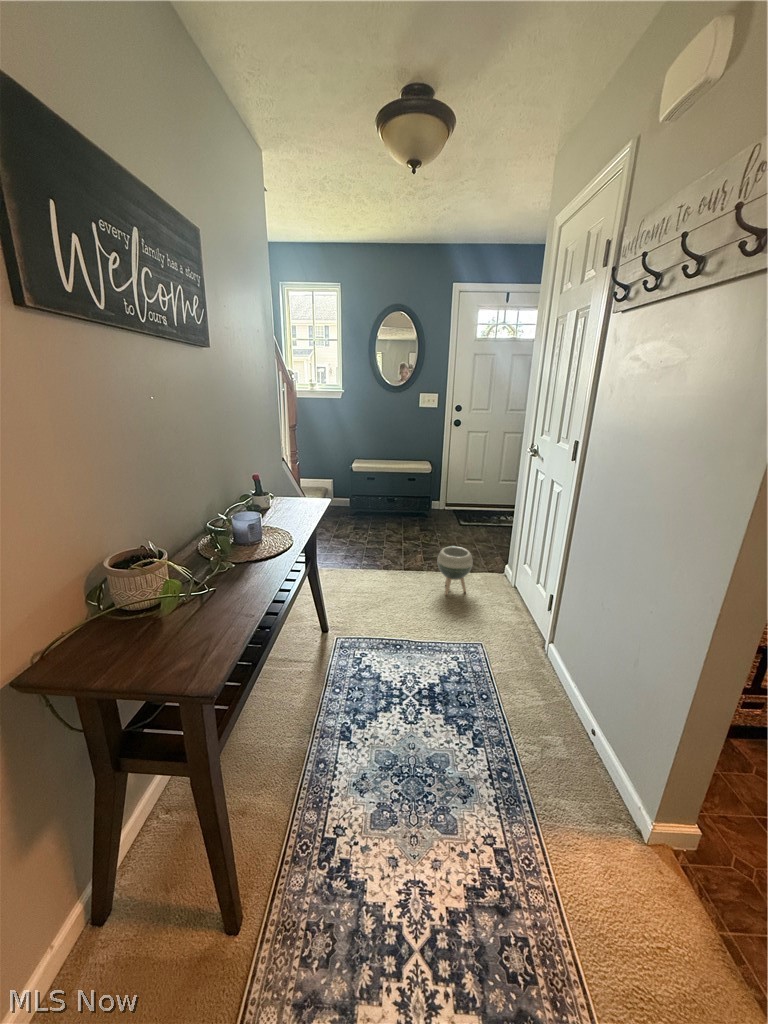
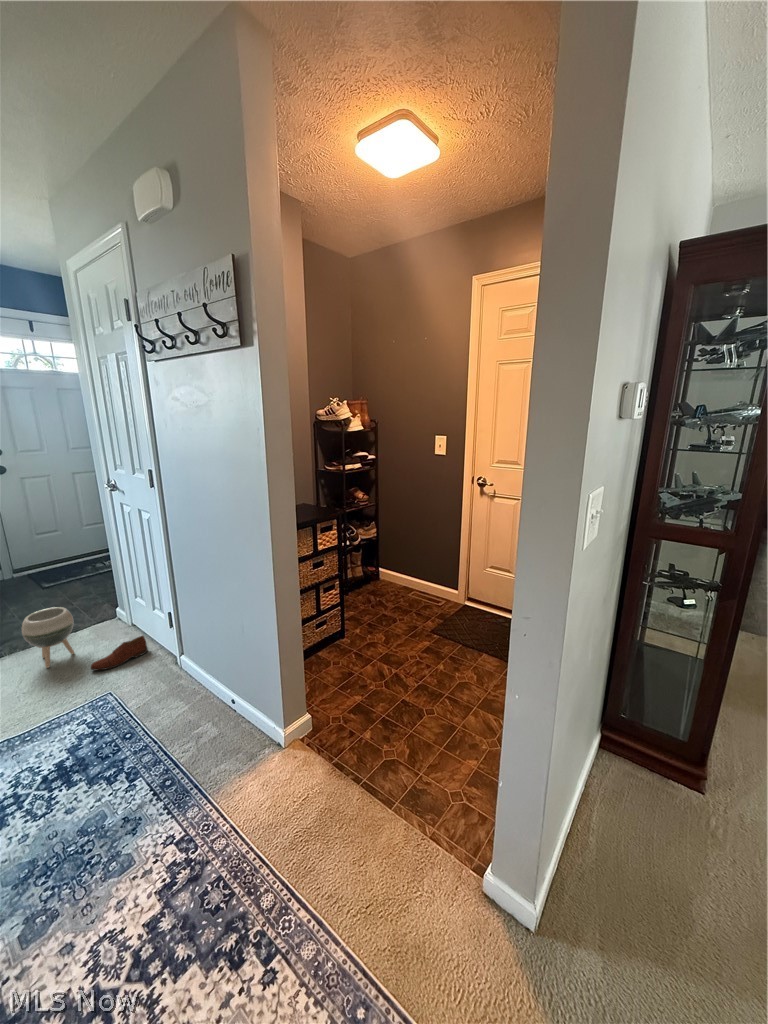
shoe: none [473,602,522,622] -> present [91,636,148,670]

